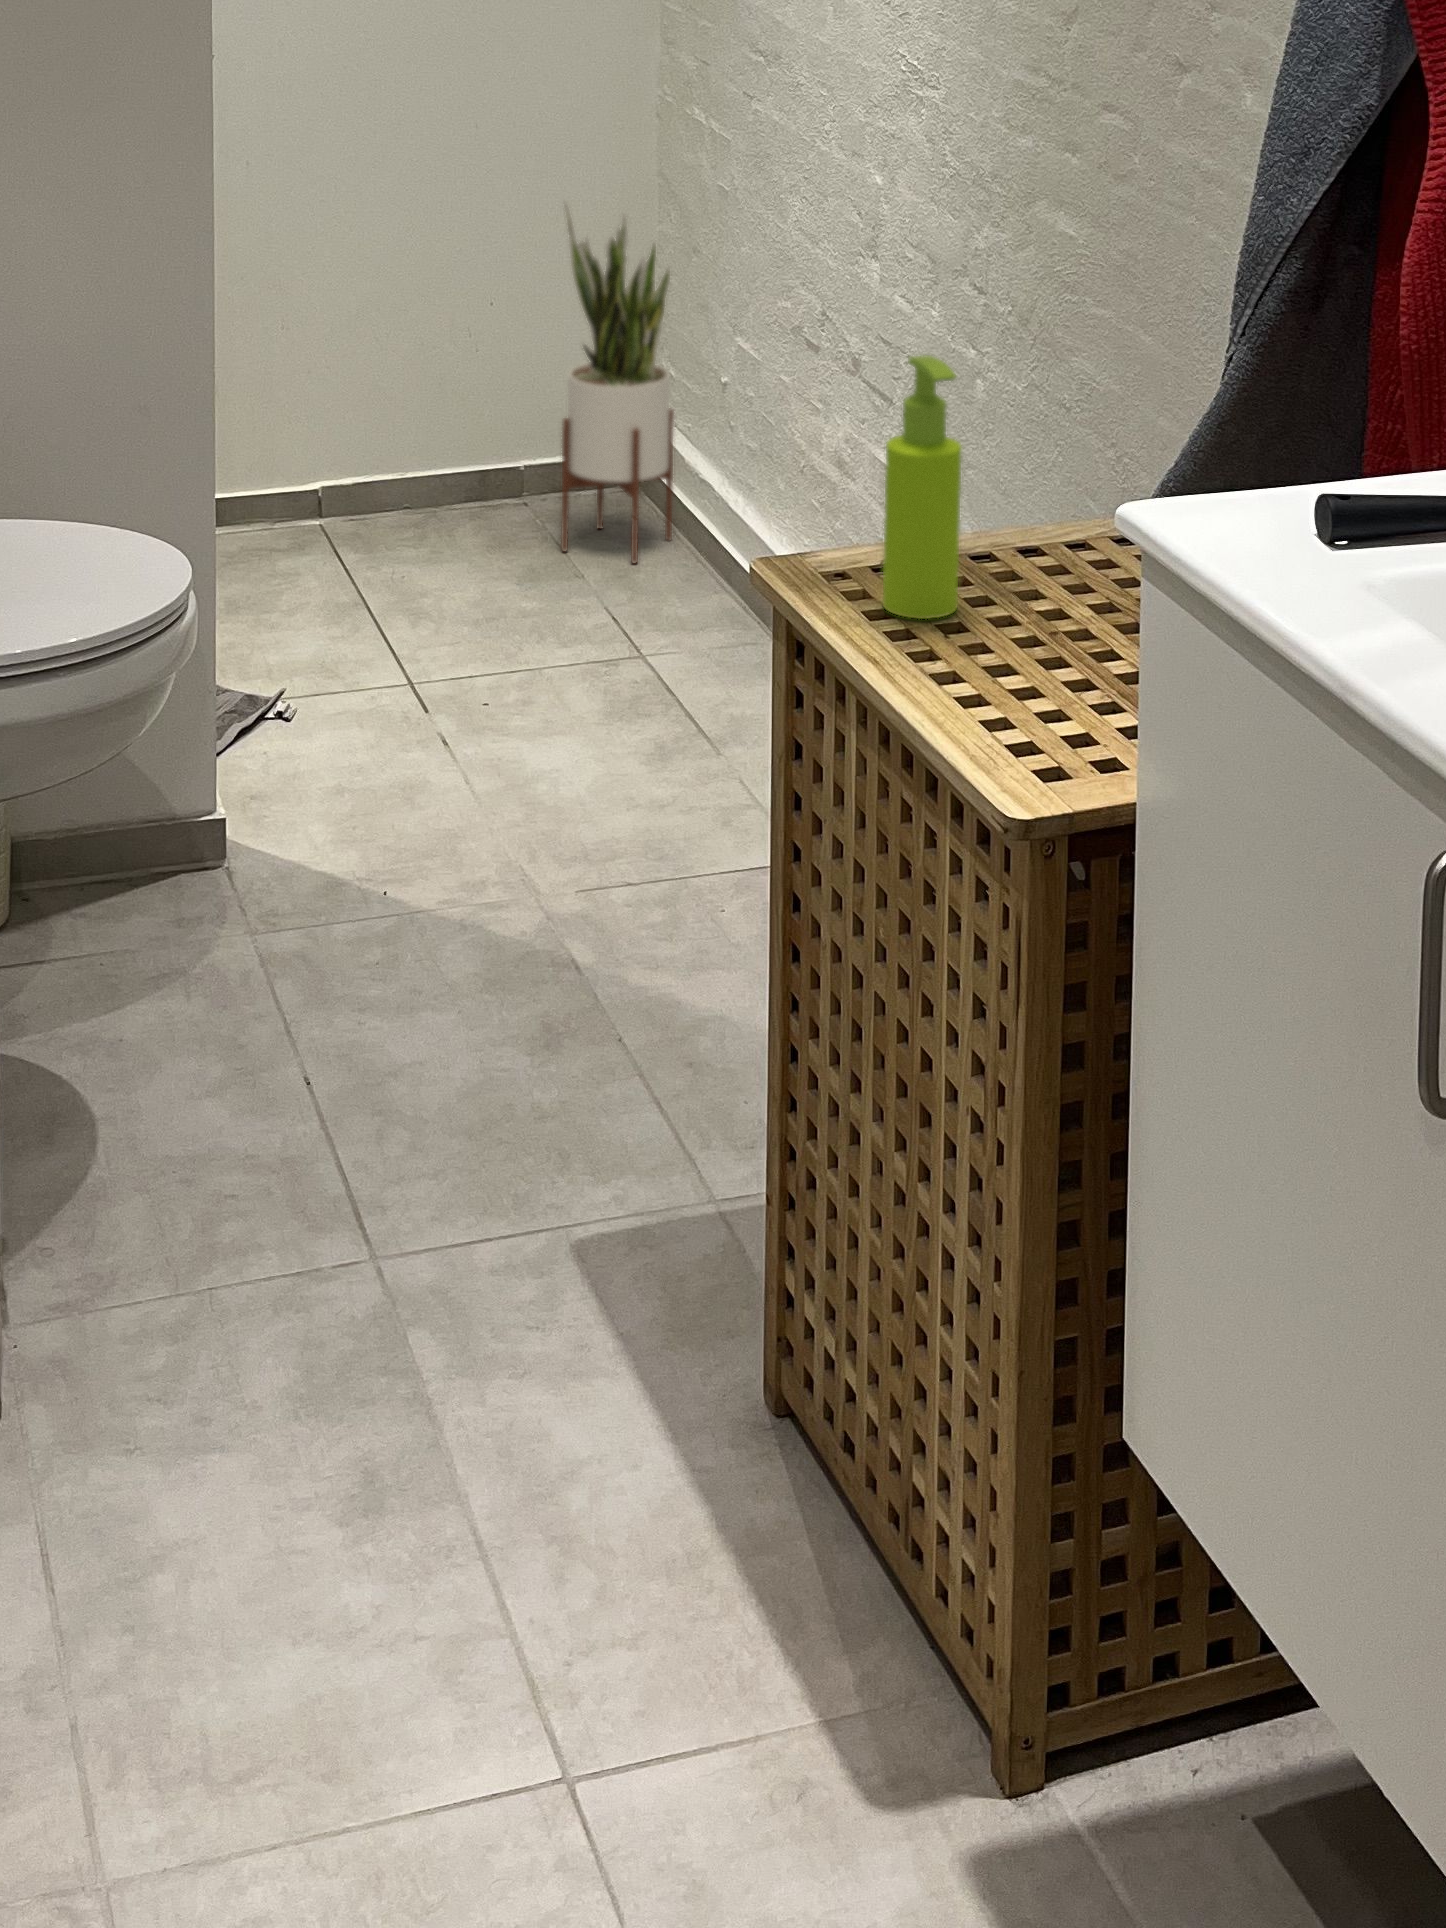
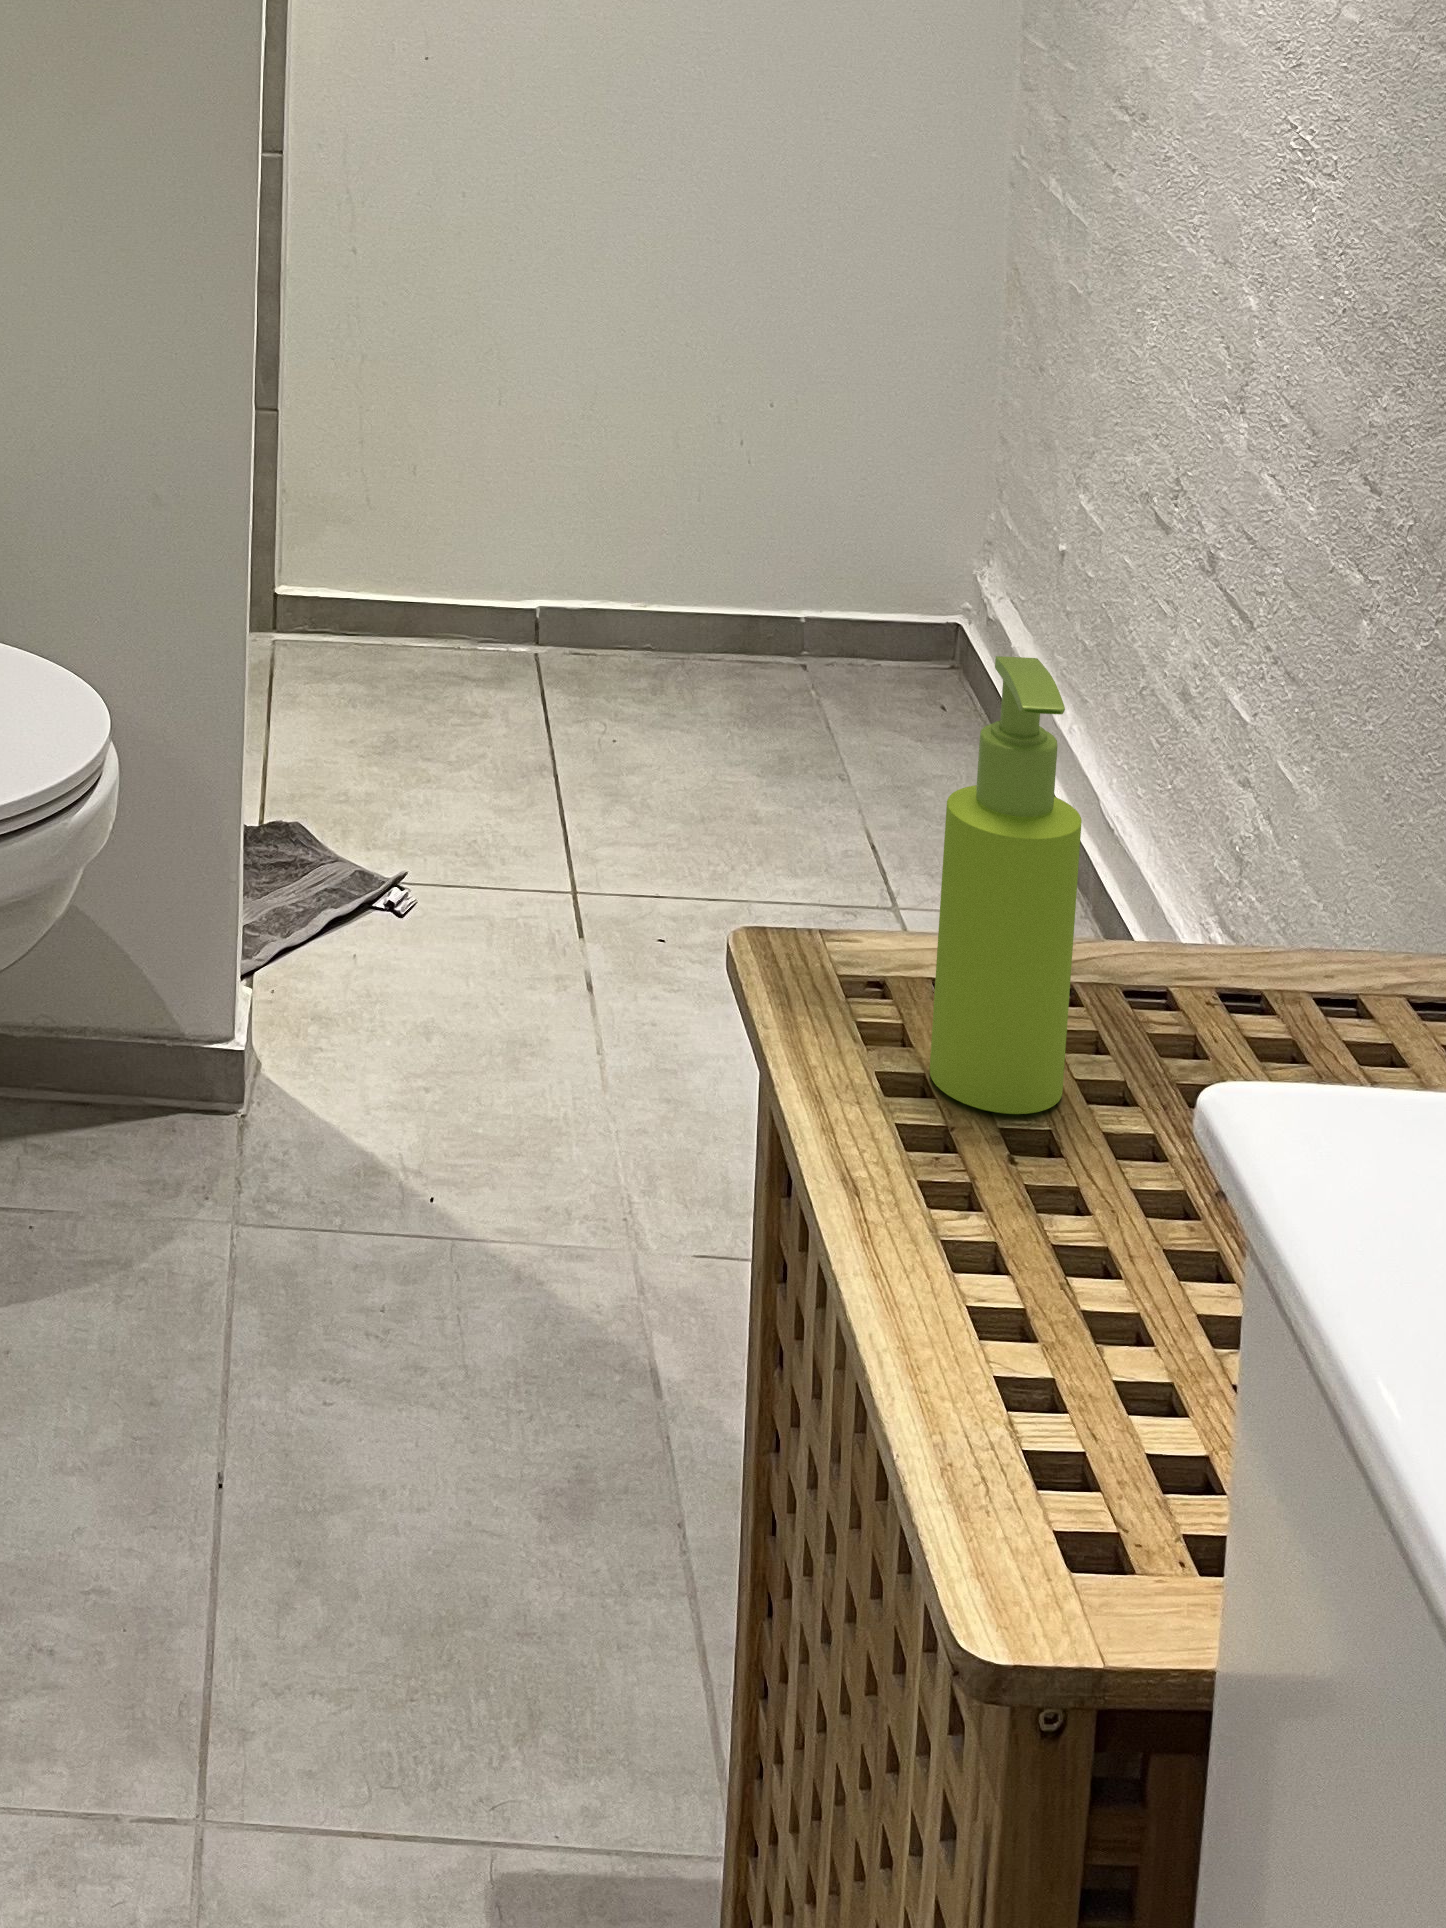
potted plant: present [561,204,674,563] -> none [837,279,1000,766]

